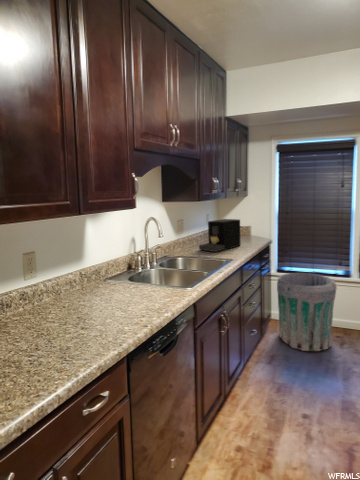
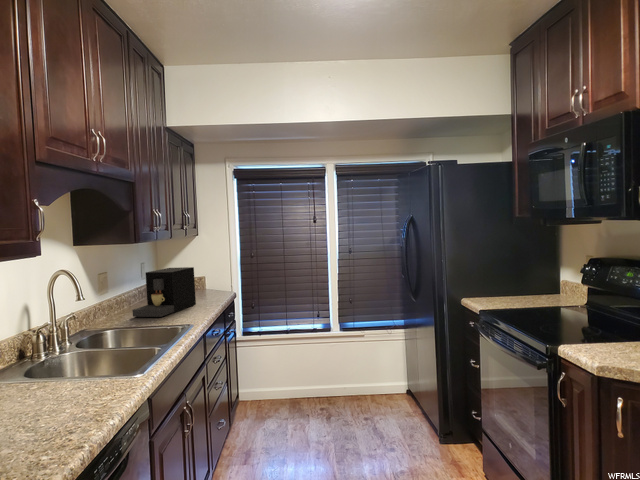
trash can: present [277,273,336,351] -> none [247,330,315,433]

